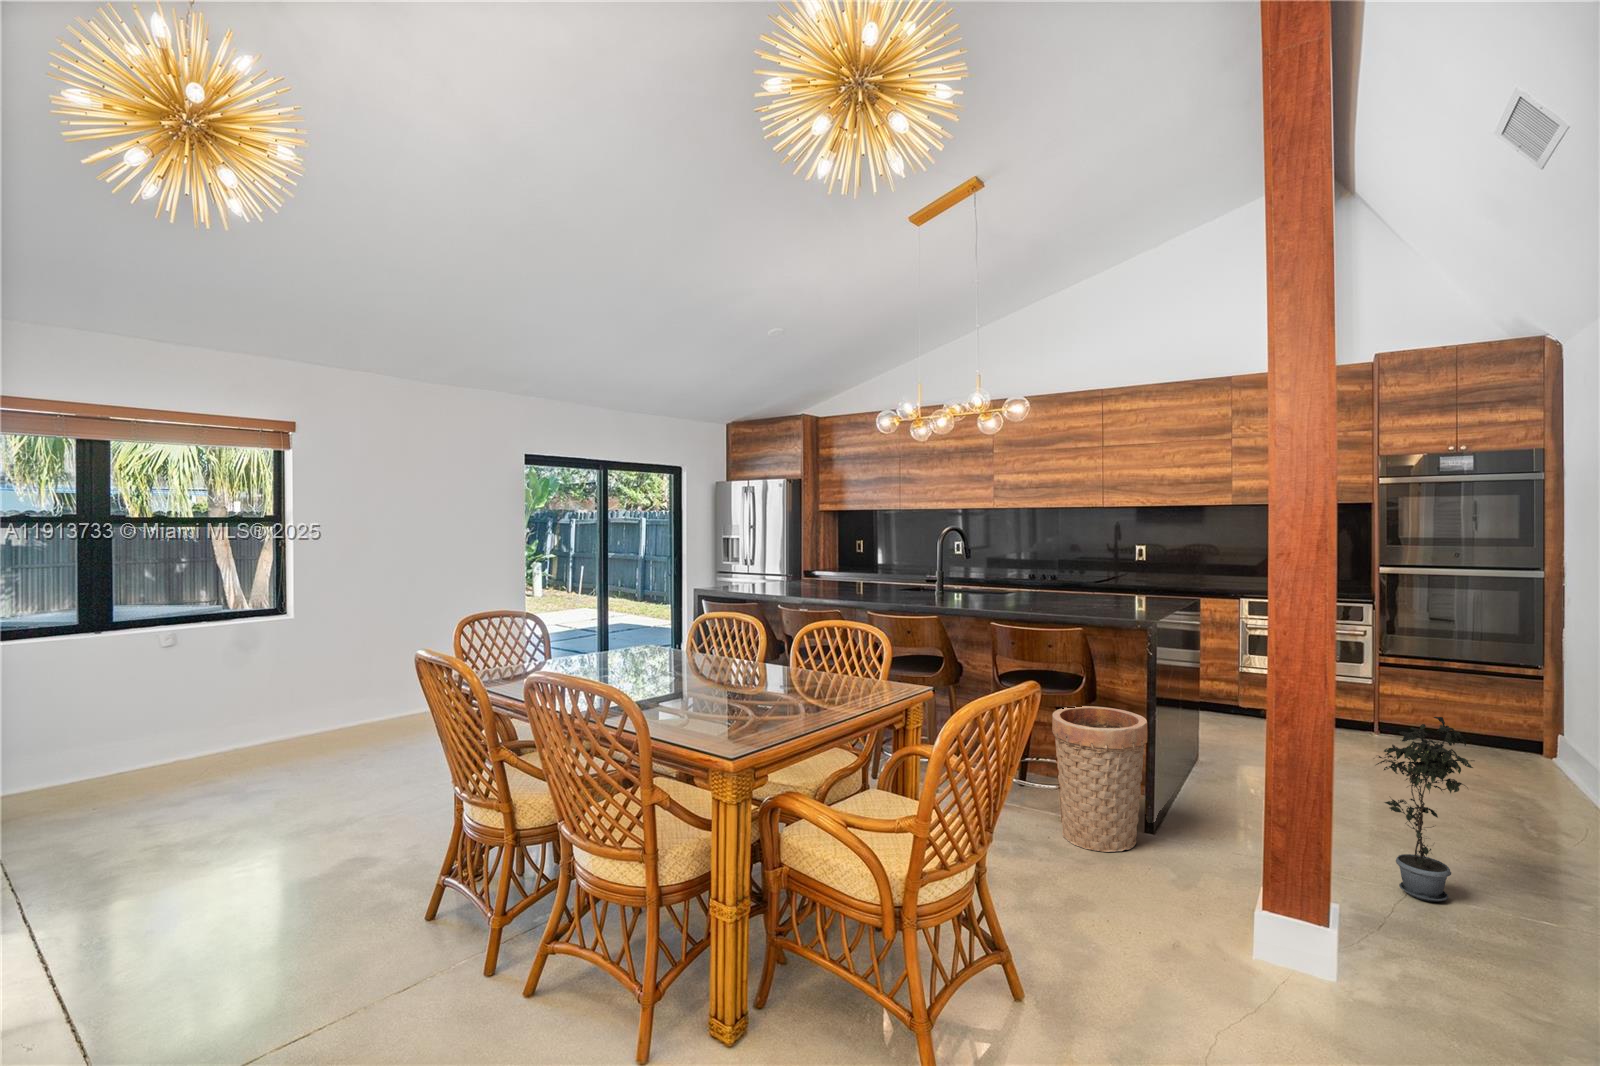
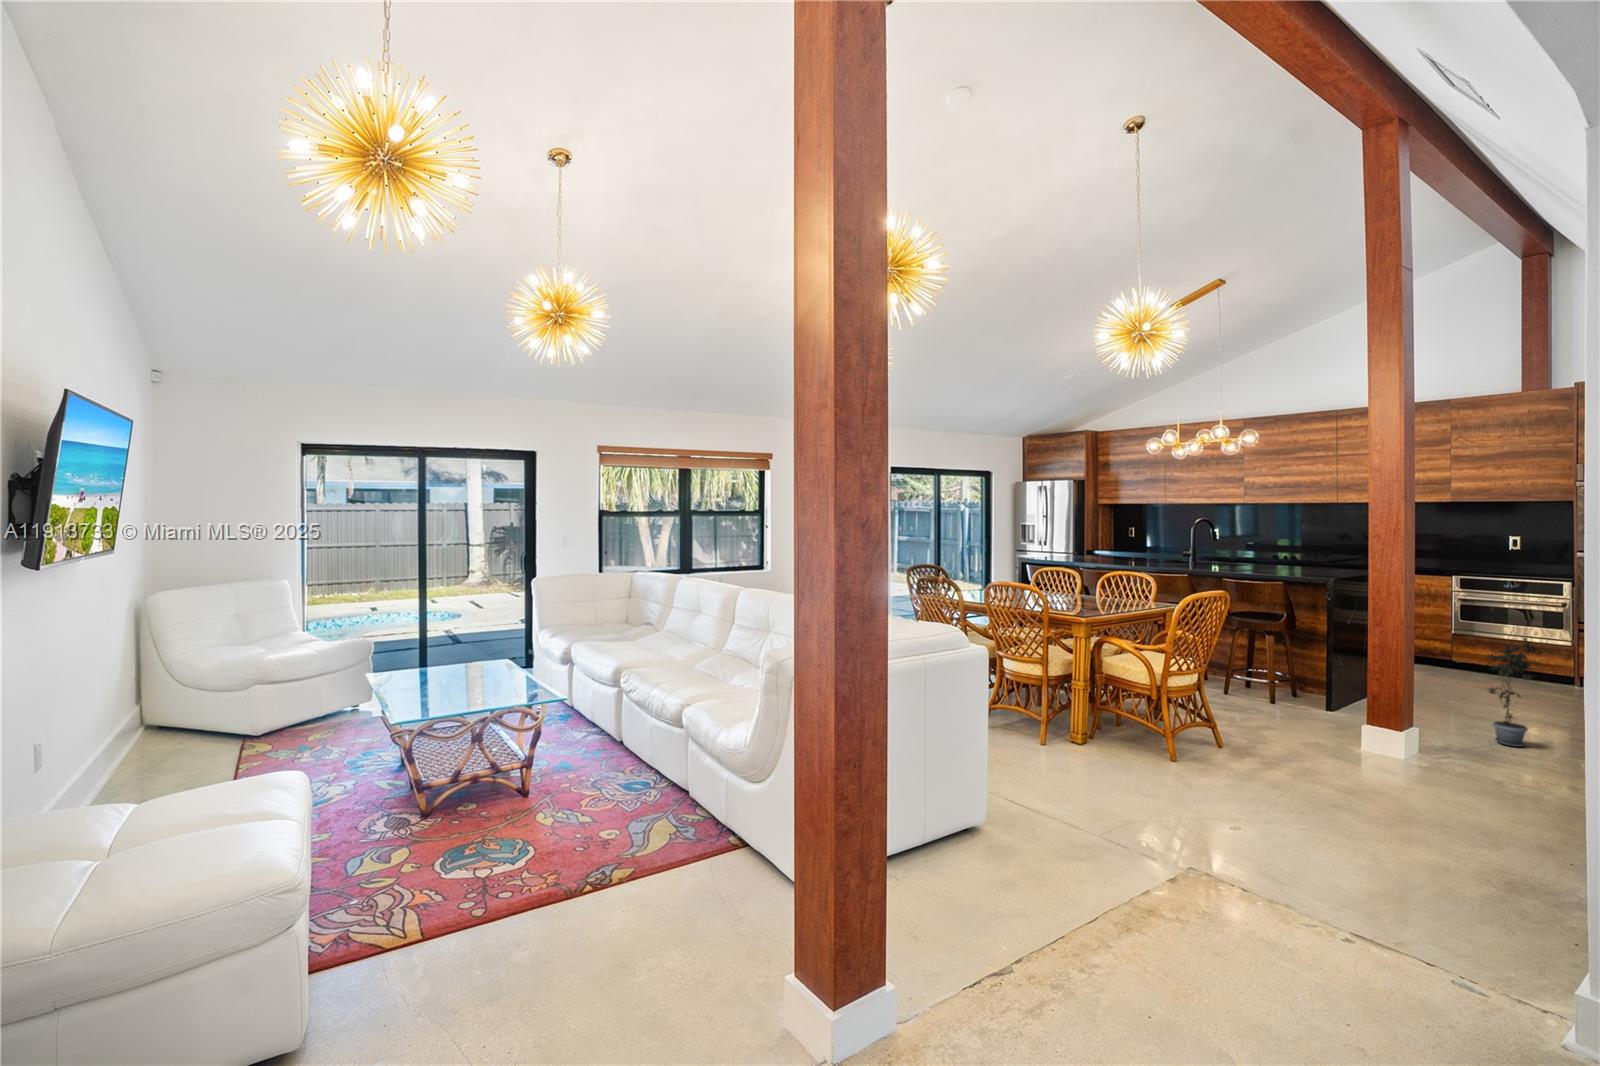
basket: present [1052,706,1148,852] -> none [1264,631,1329,714]

